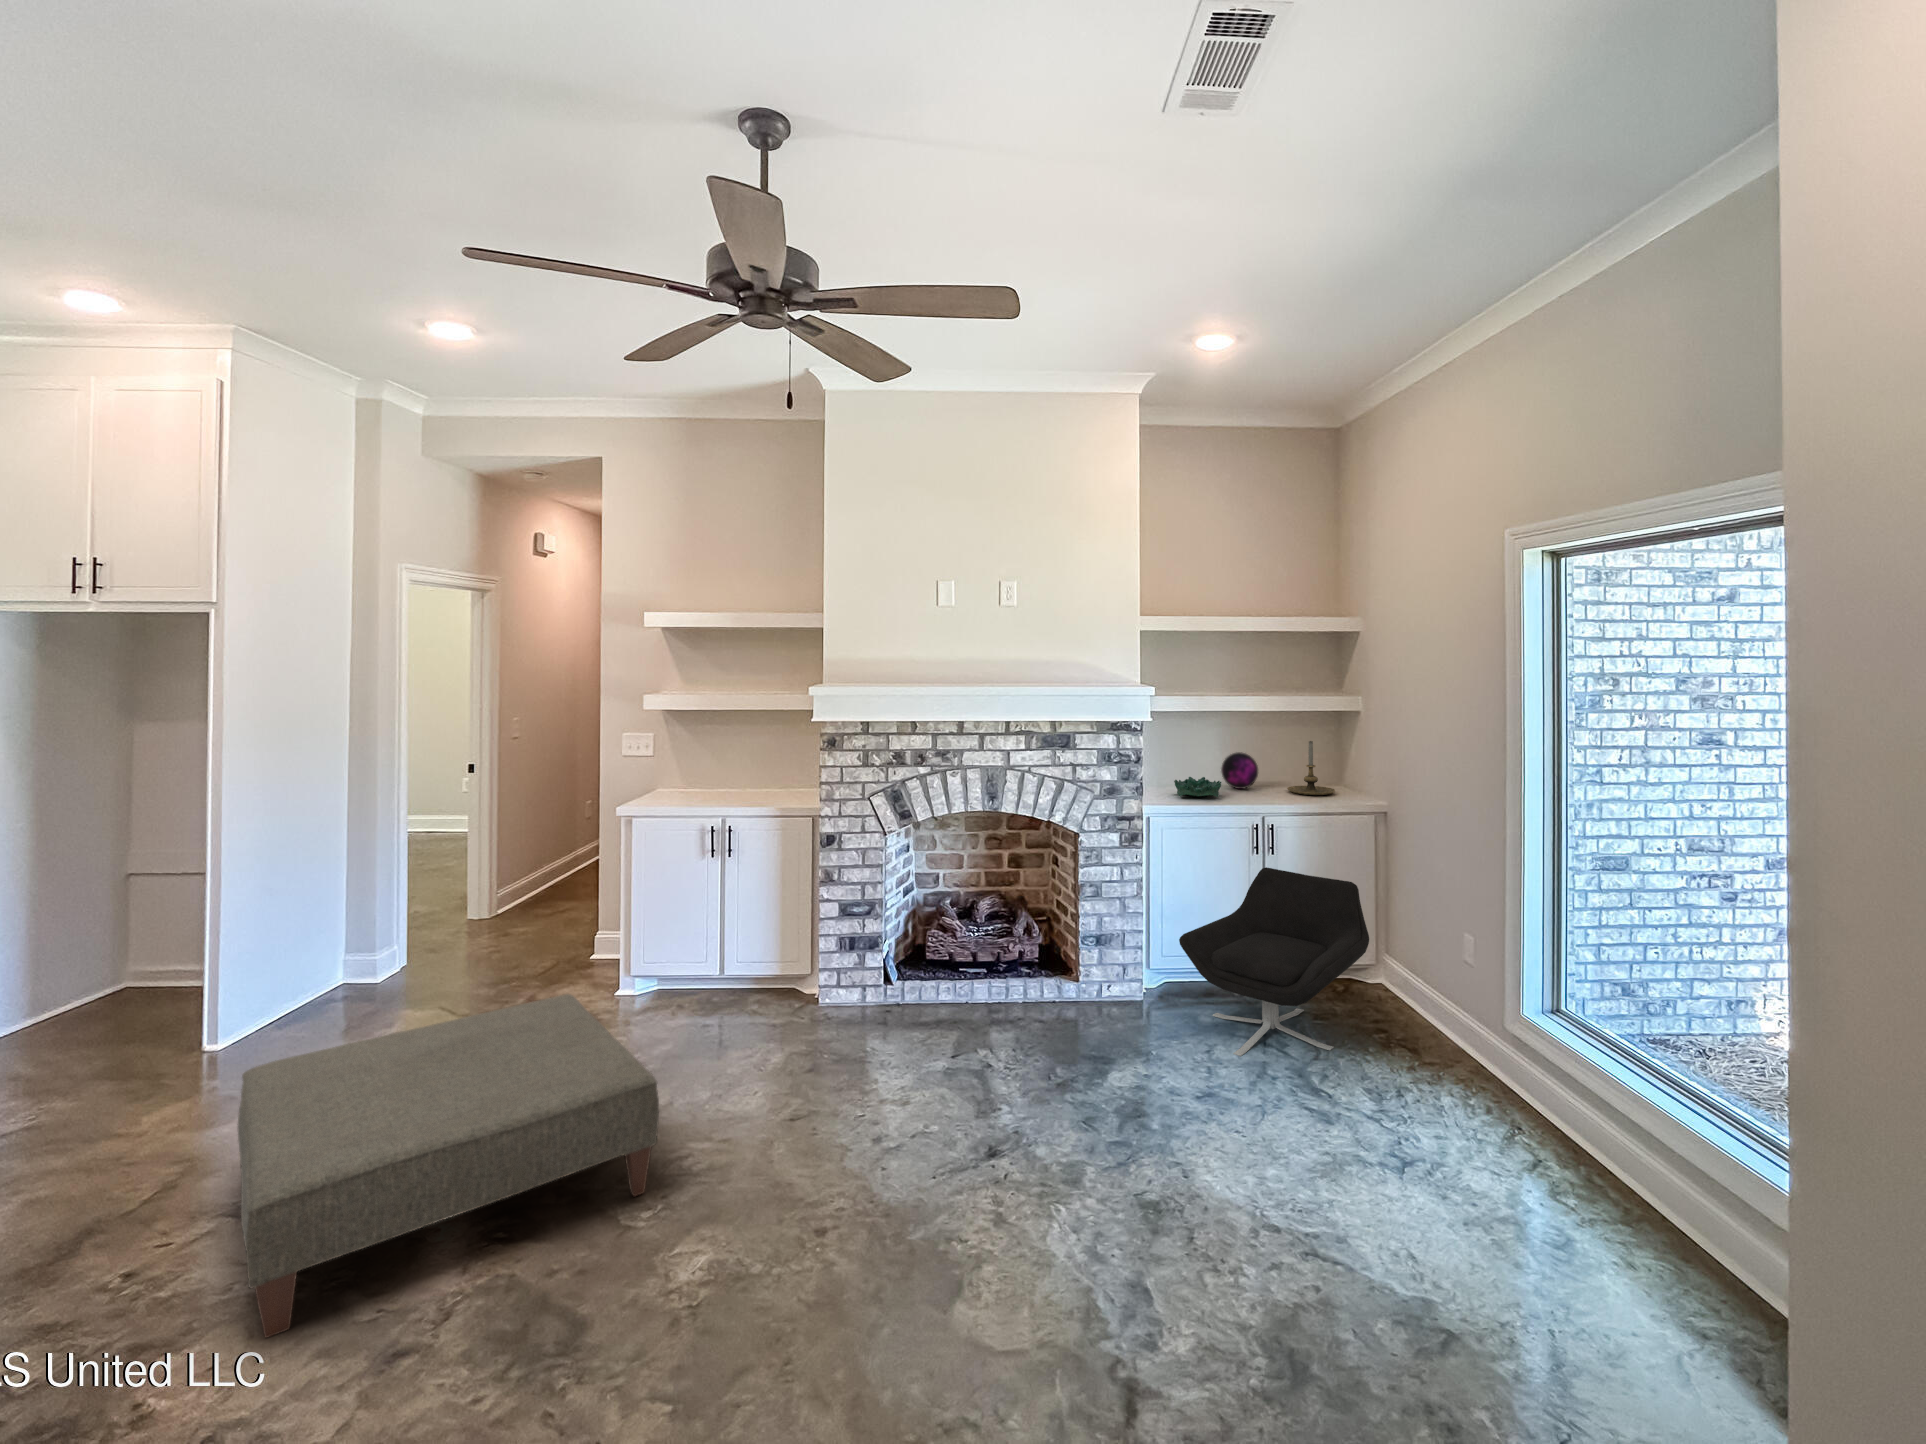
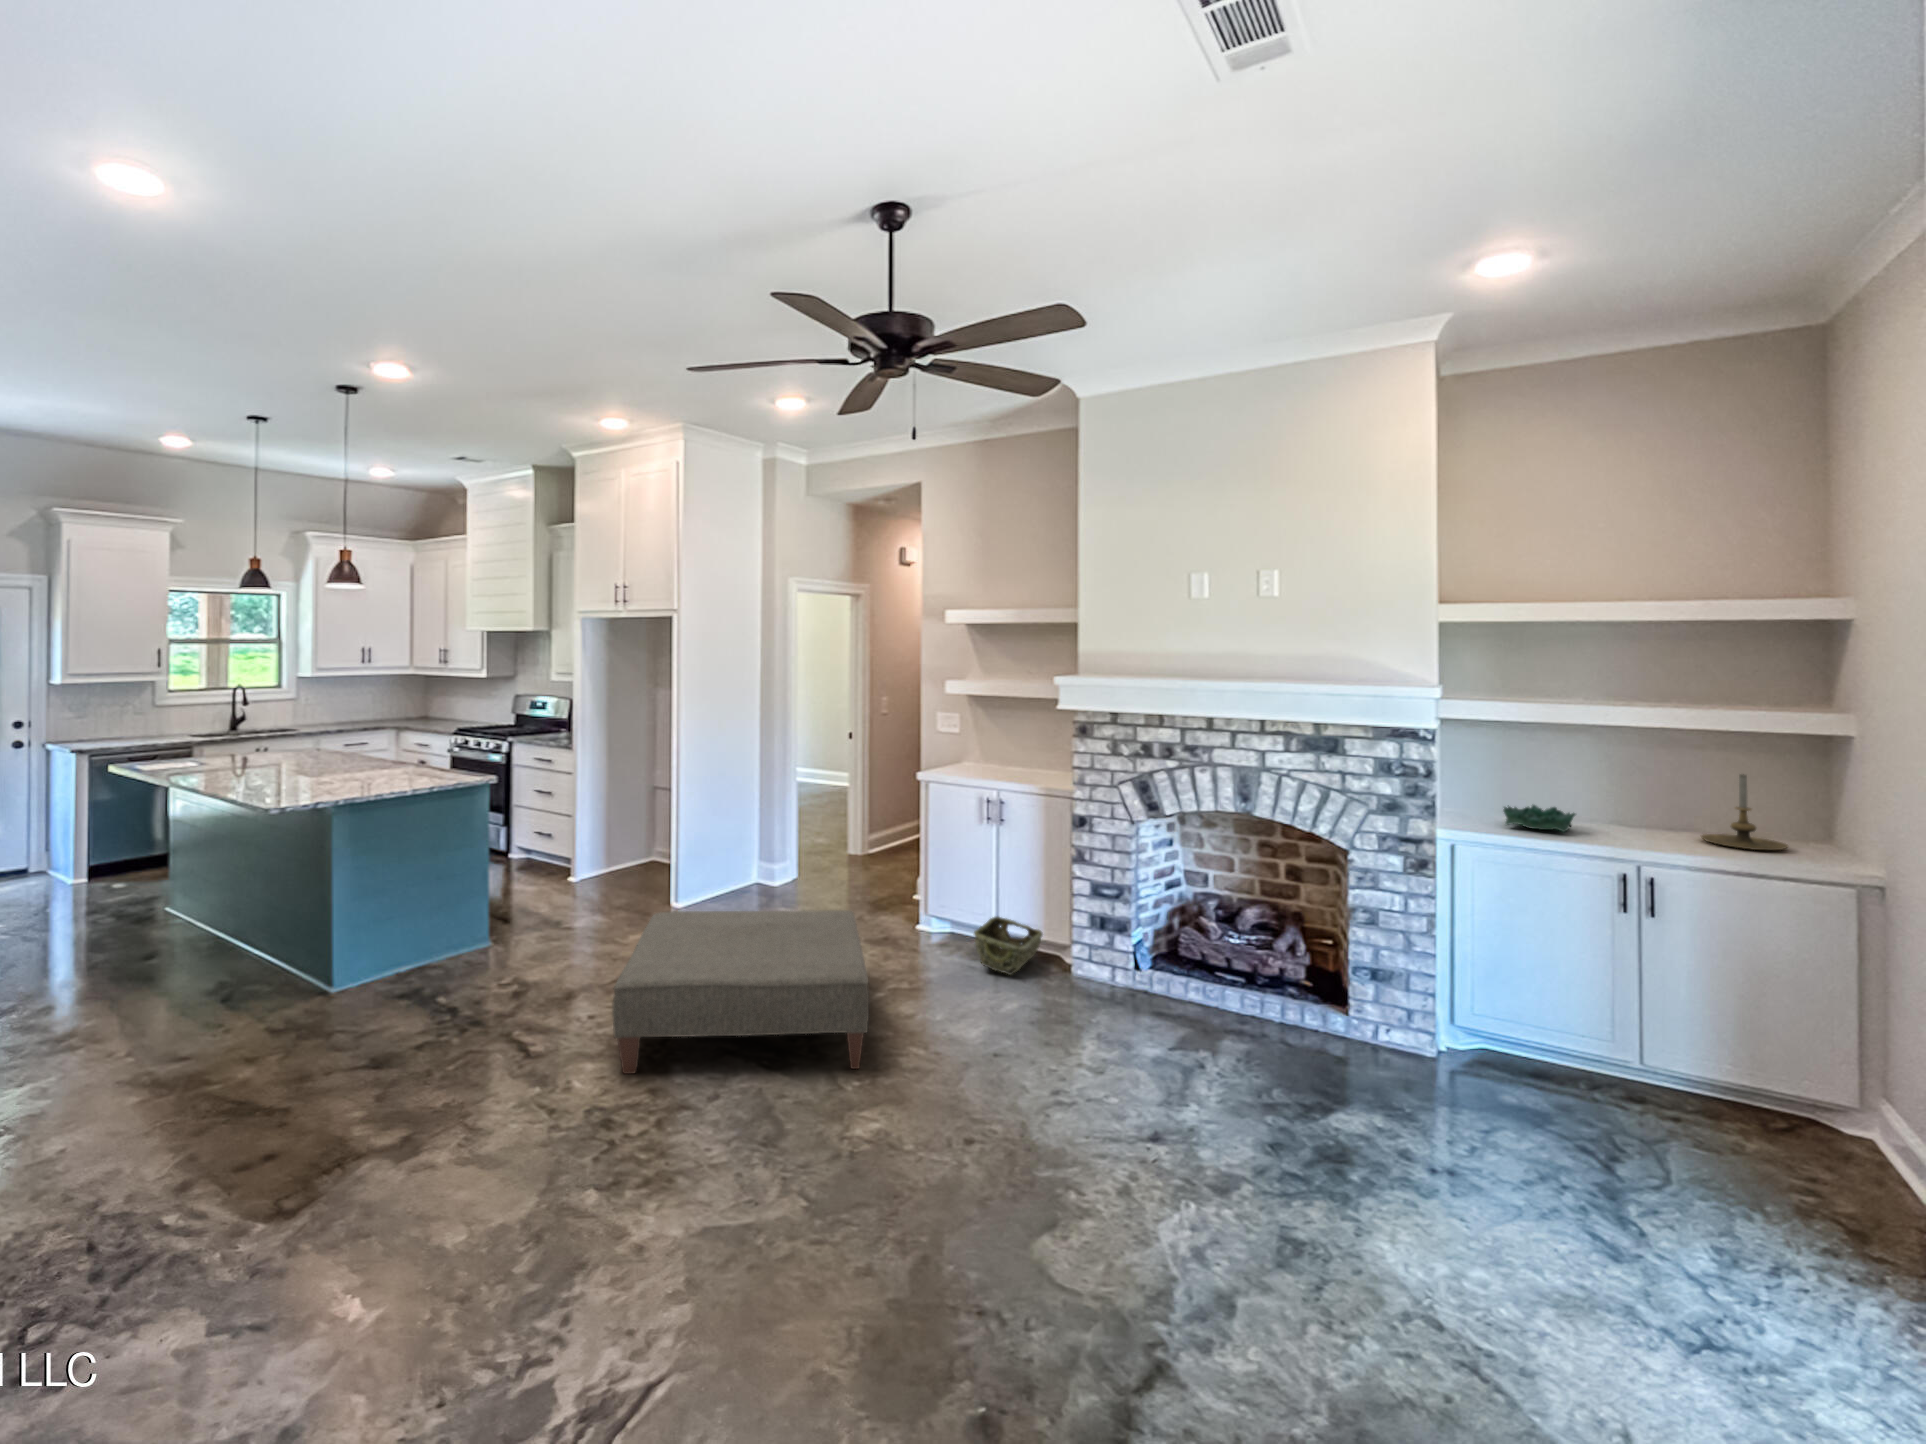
decorative orb: present [1221,752,1258,789] -> none [1591,781,1652,828]
lounge chair: present [1179,867,1369,1056] -> none [1468,931,1789,1183]
woven basket: none [715,959,783,1023] -> present [974,917,1043,975]

